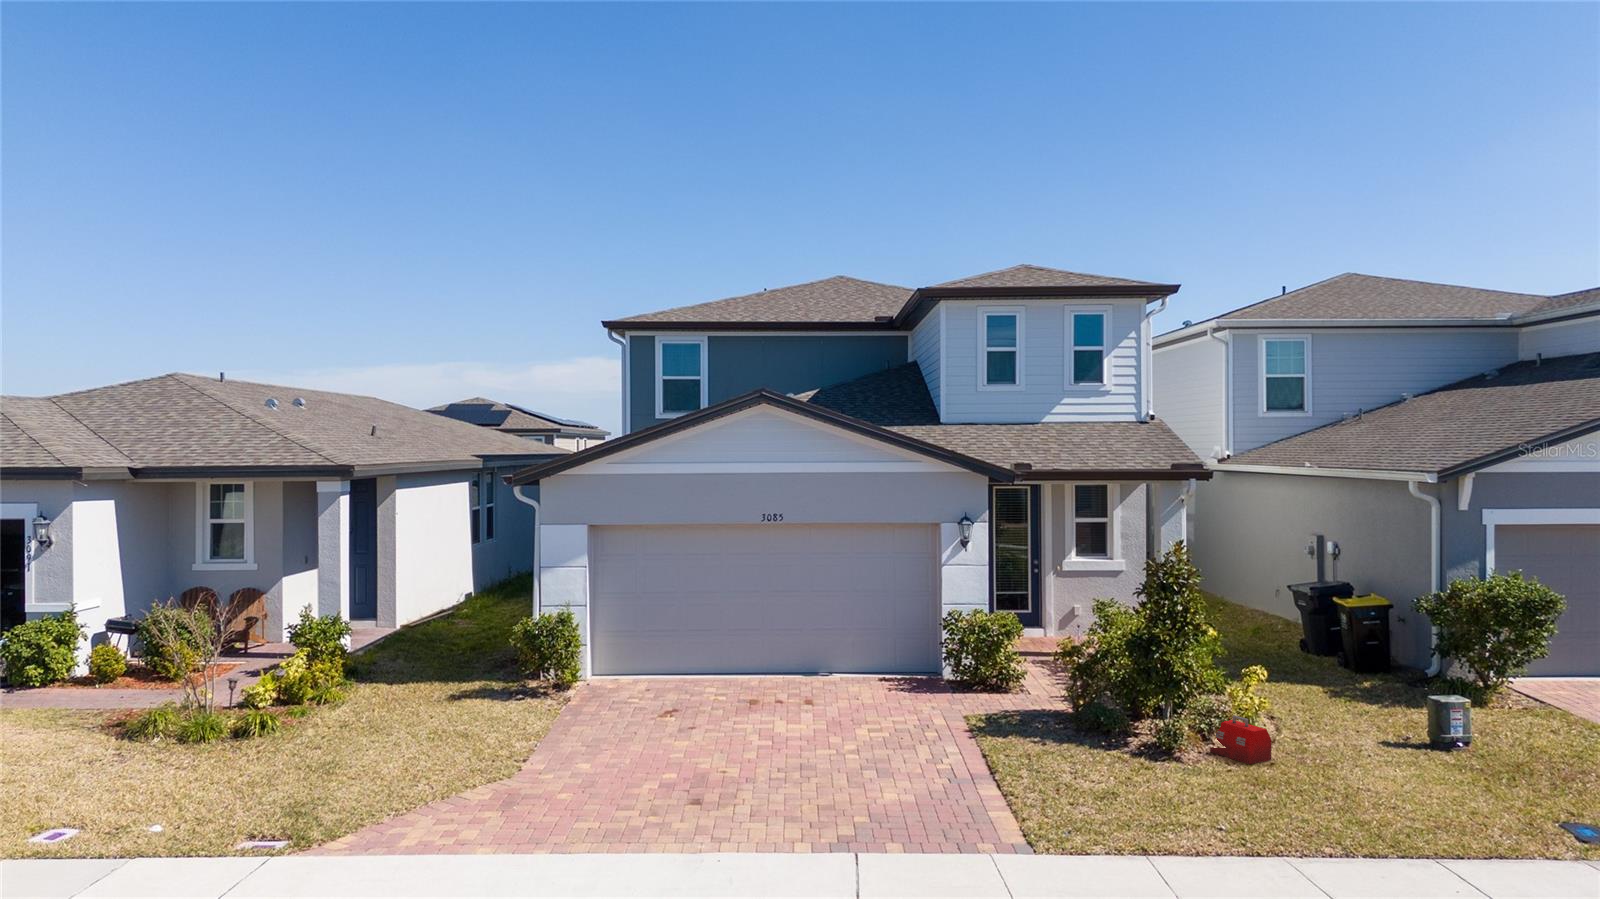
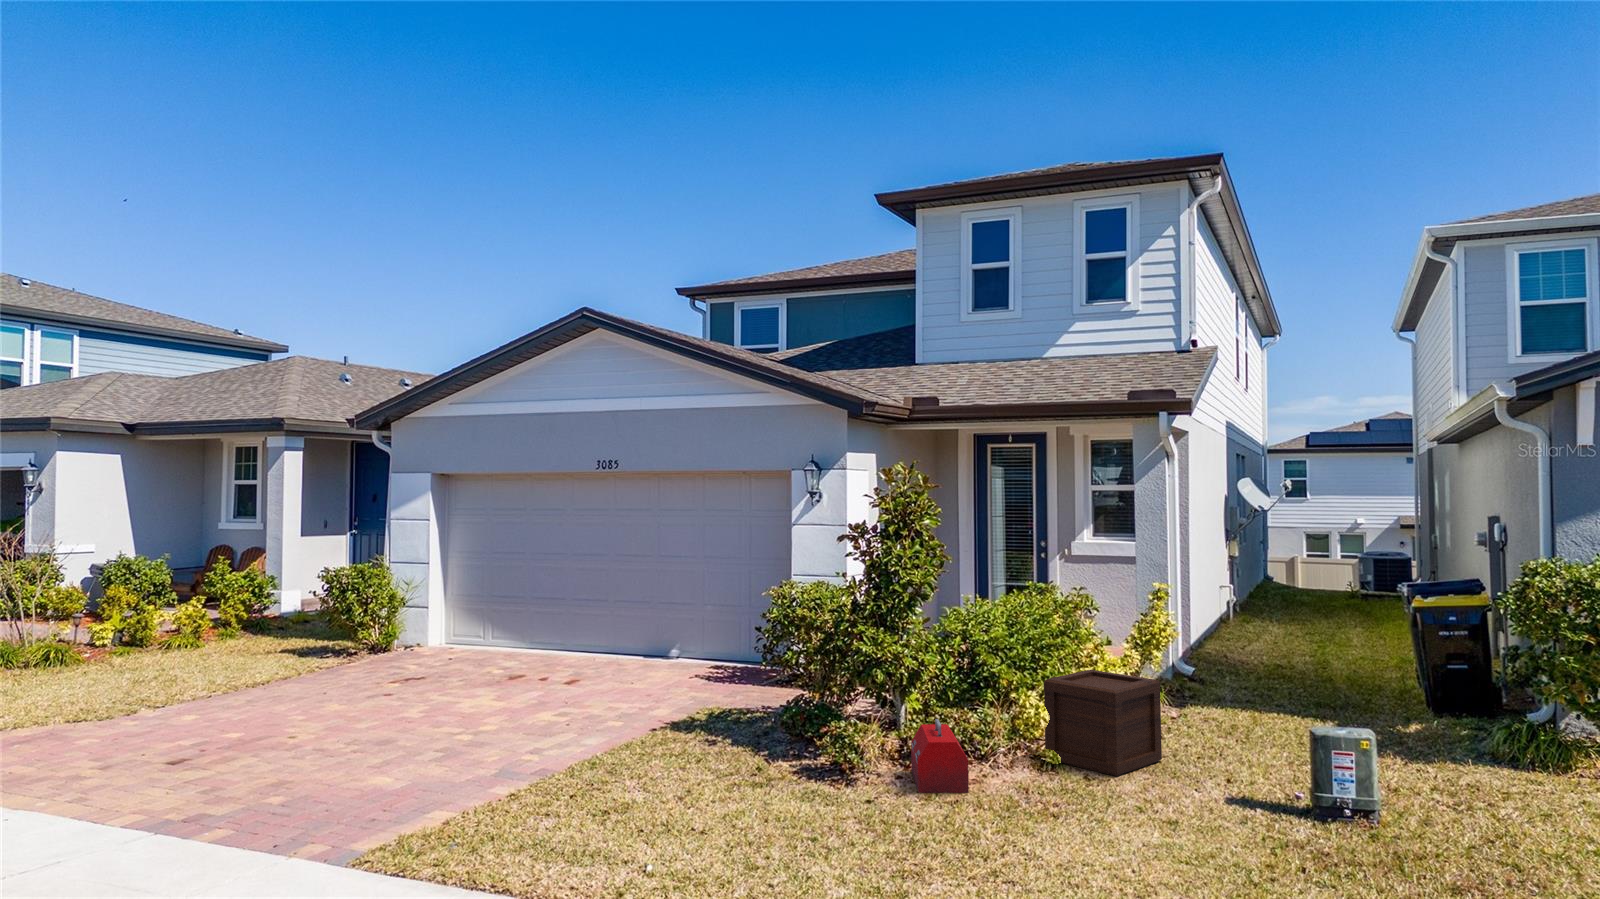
wooden crate: none [1251,671,1311,739] -> present [1044,670,1162,776]

